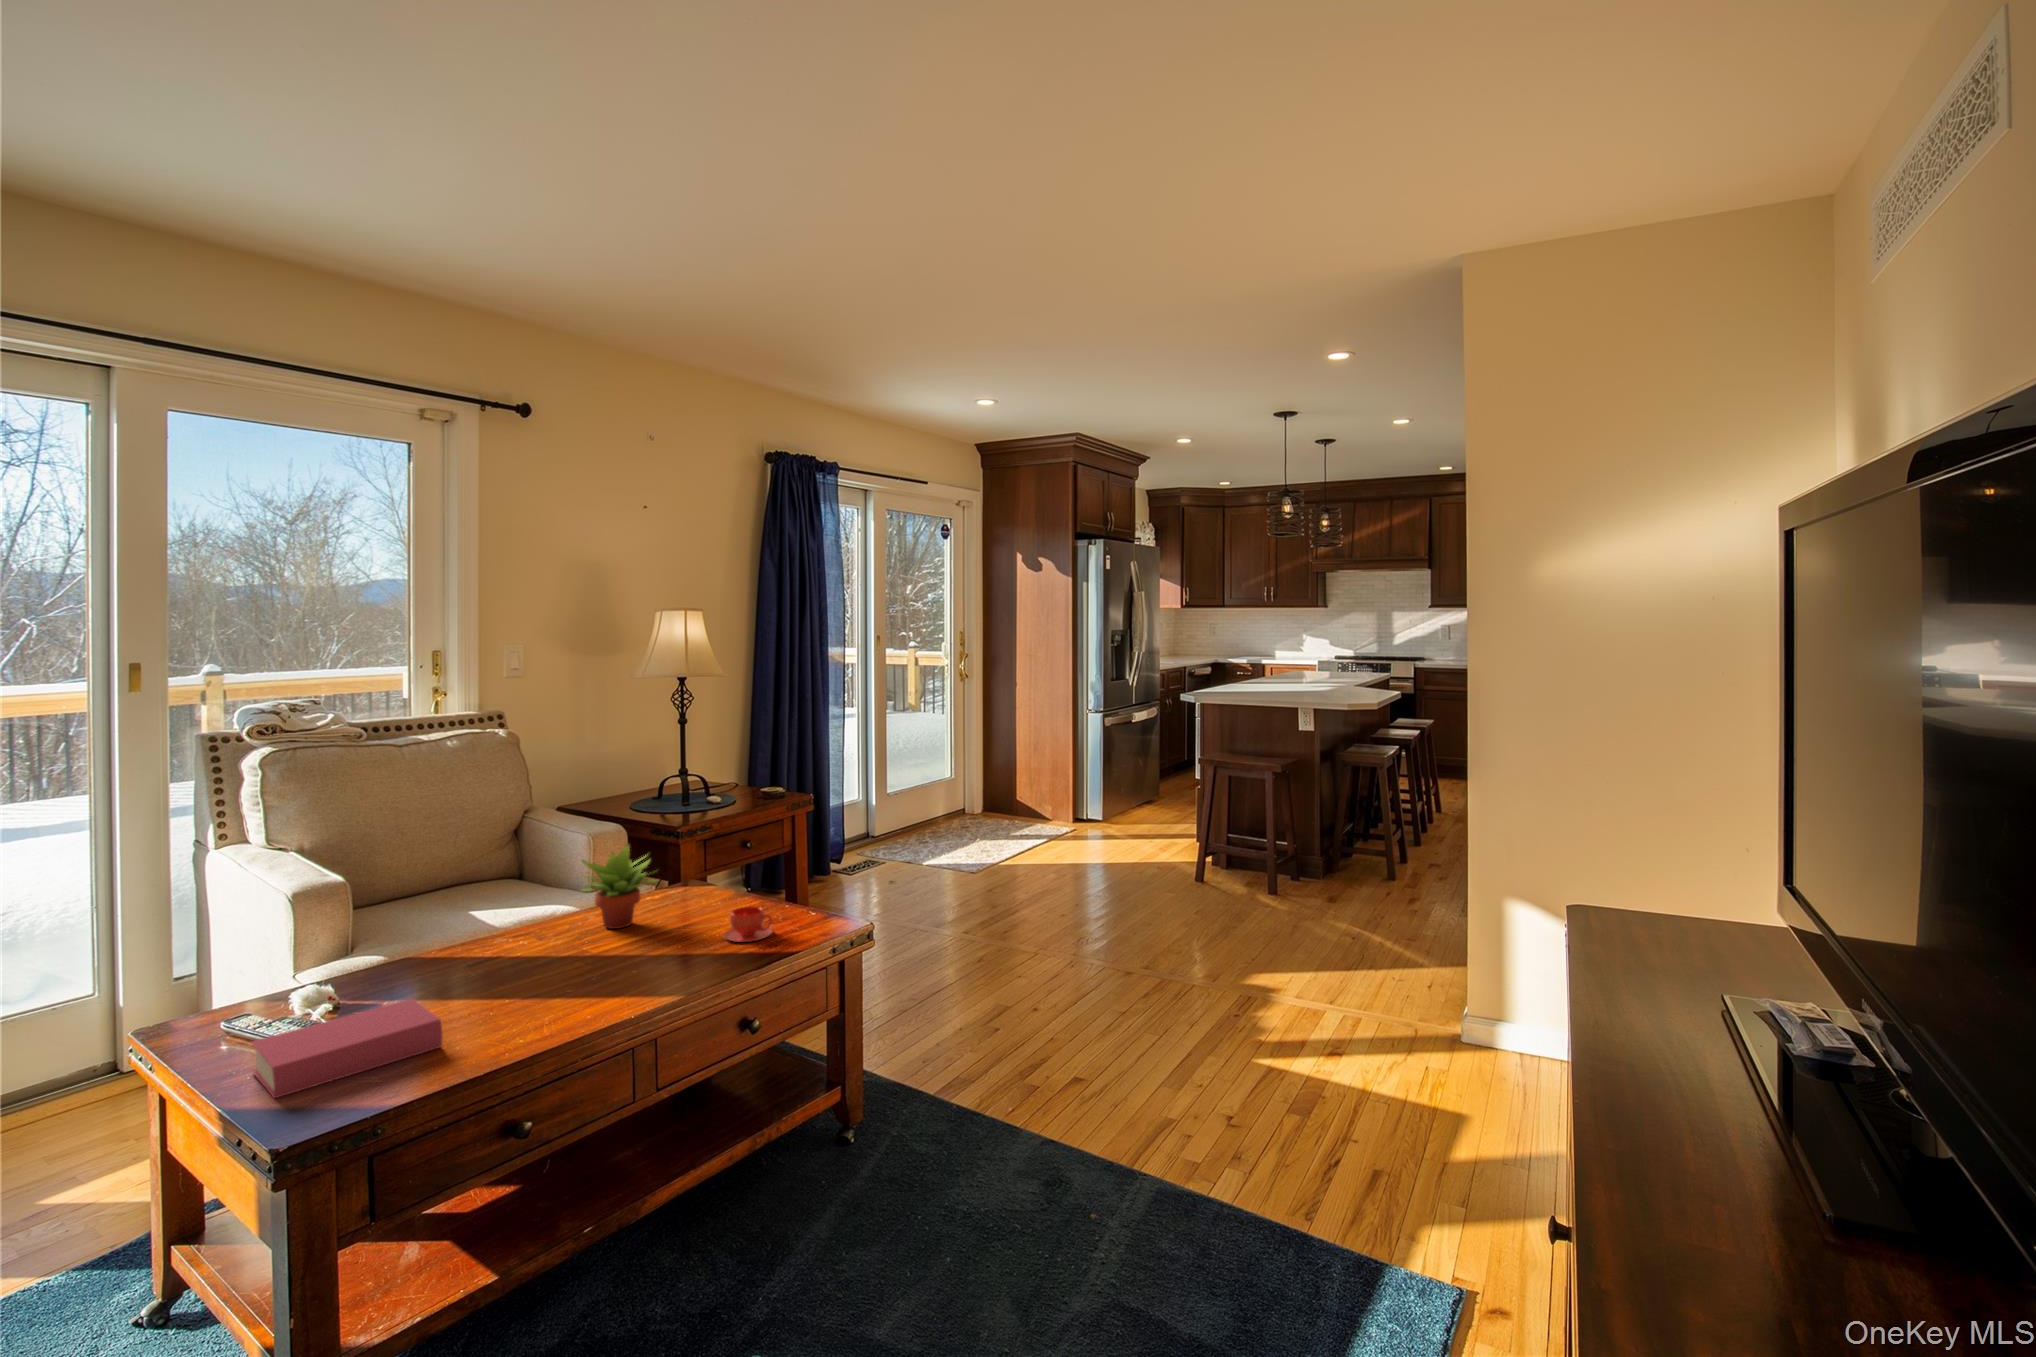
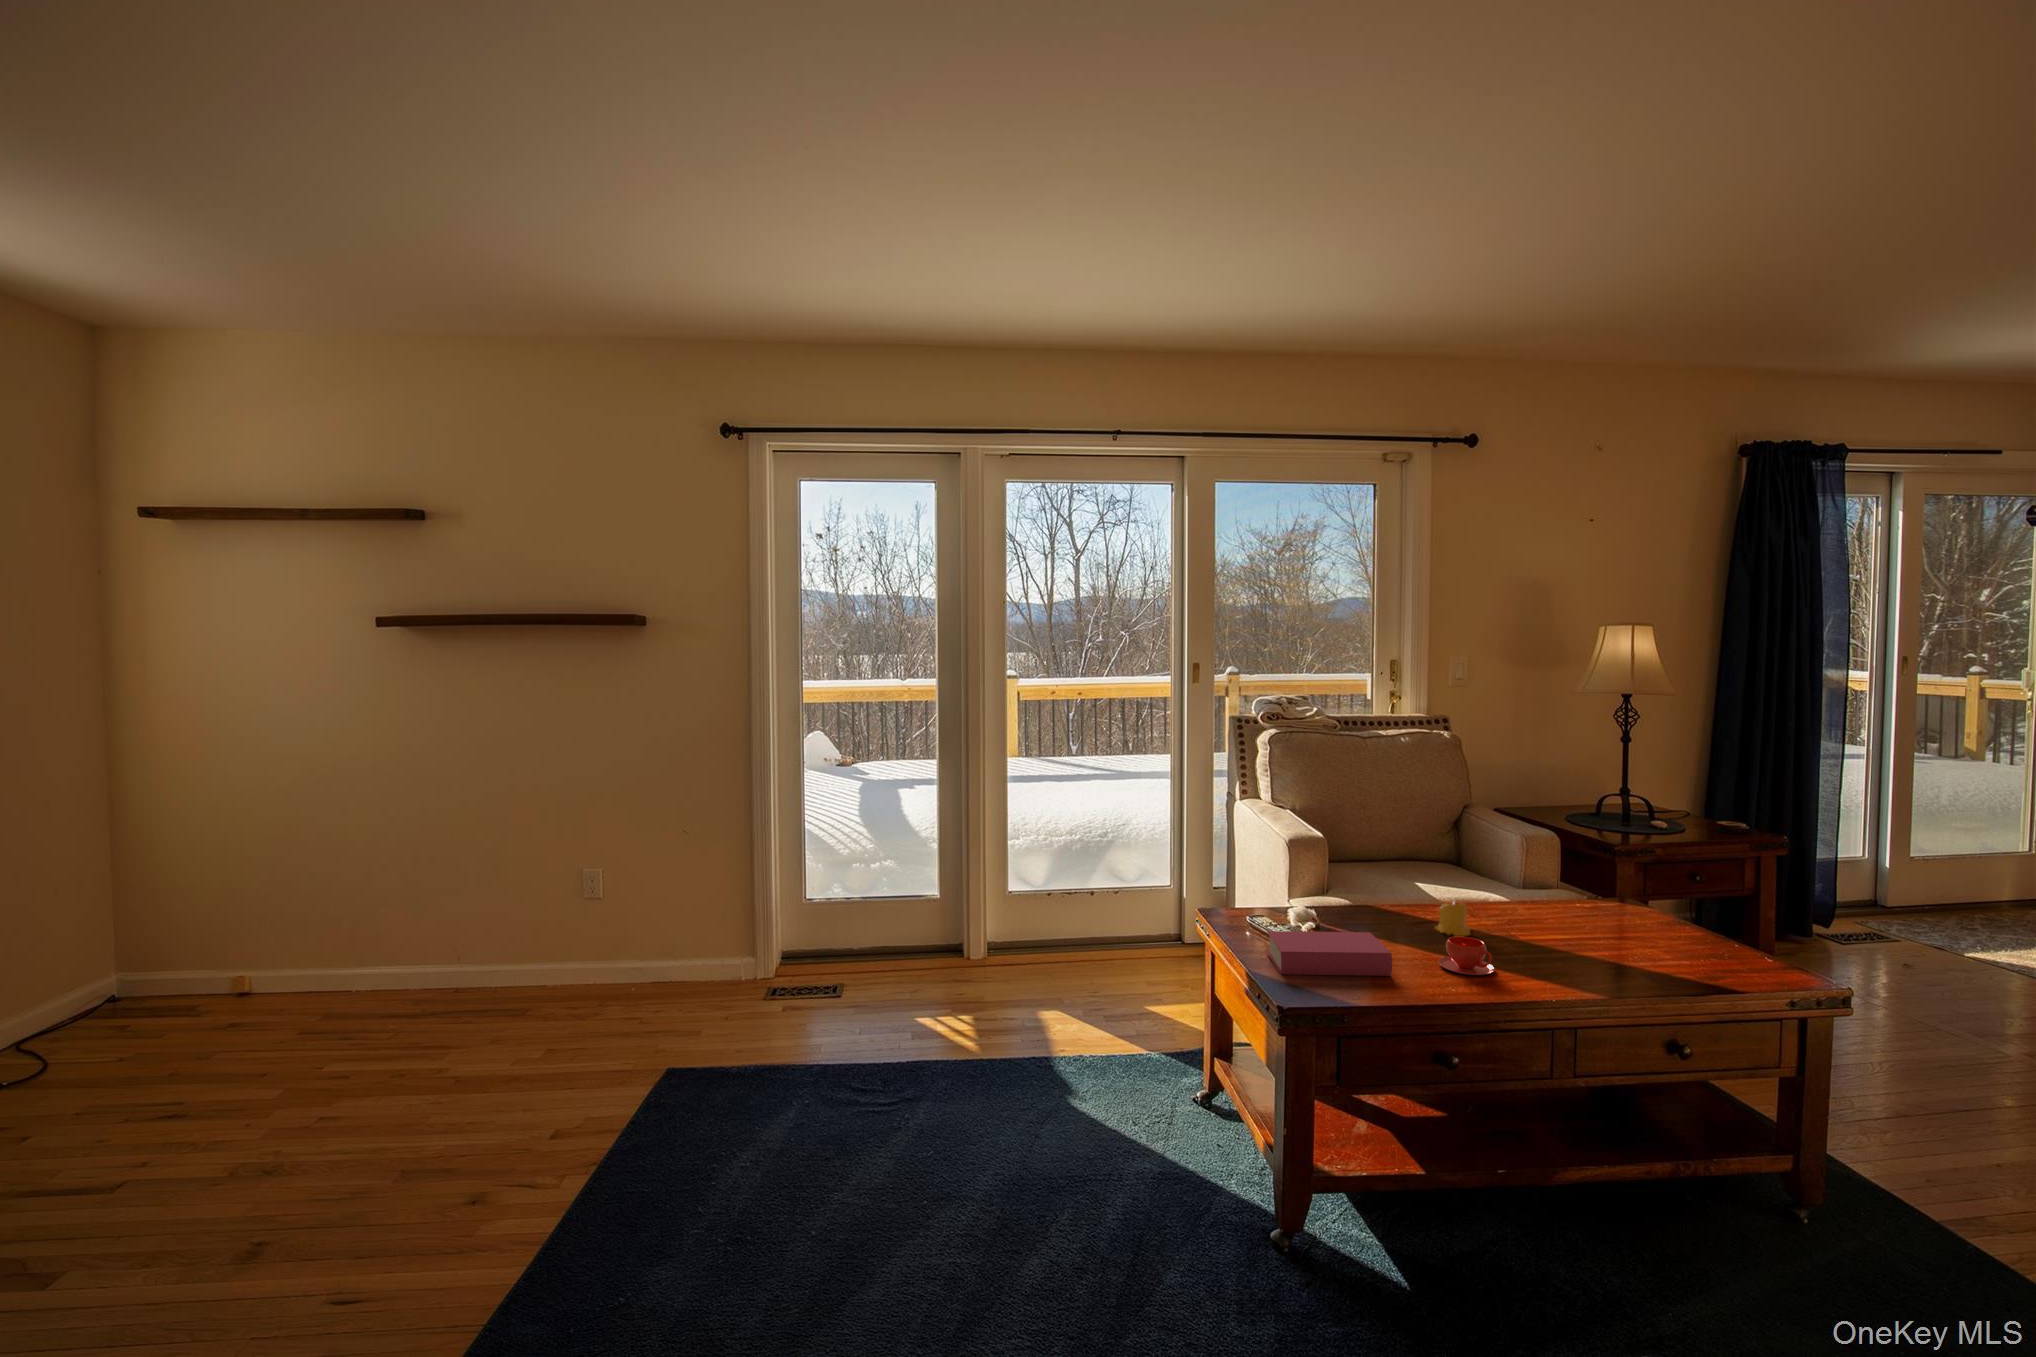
succulent plant: present [582,844,655,929] -> none [1507,846,1590,925]
teacup: present [723,906,773,942] -> present [1438,936,1495,975]
candle: none [498,926,541,970] -> present [1436,903,1470,936]

